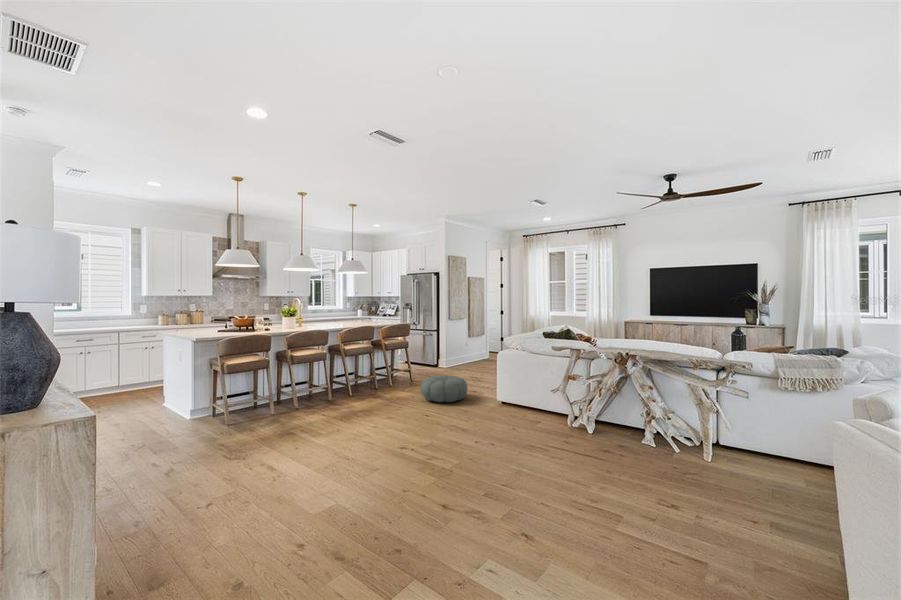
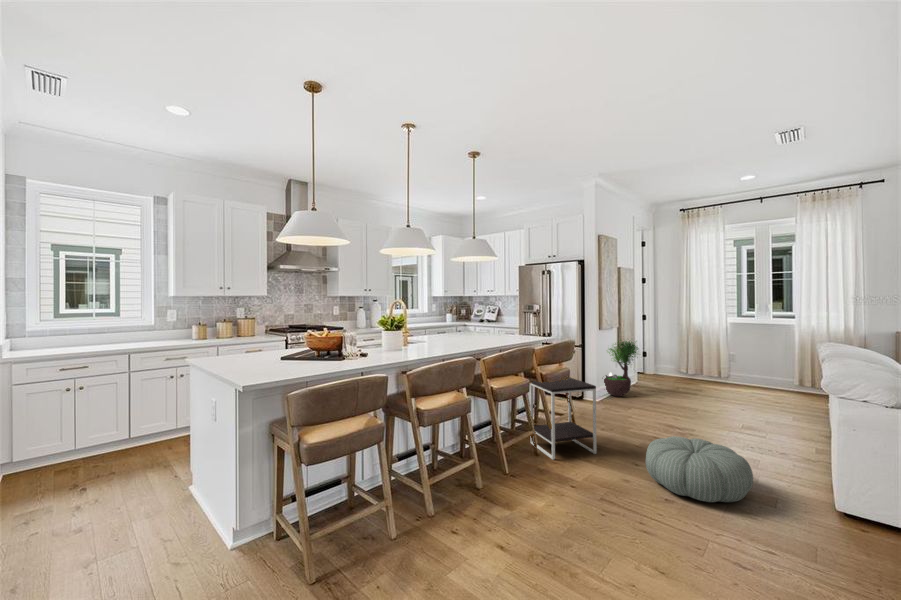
potted tree: none [454,324,477,366] -> present [604,340,638,396]
side table: none [376,347,410,392] -> present [530,378,597,460]

